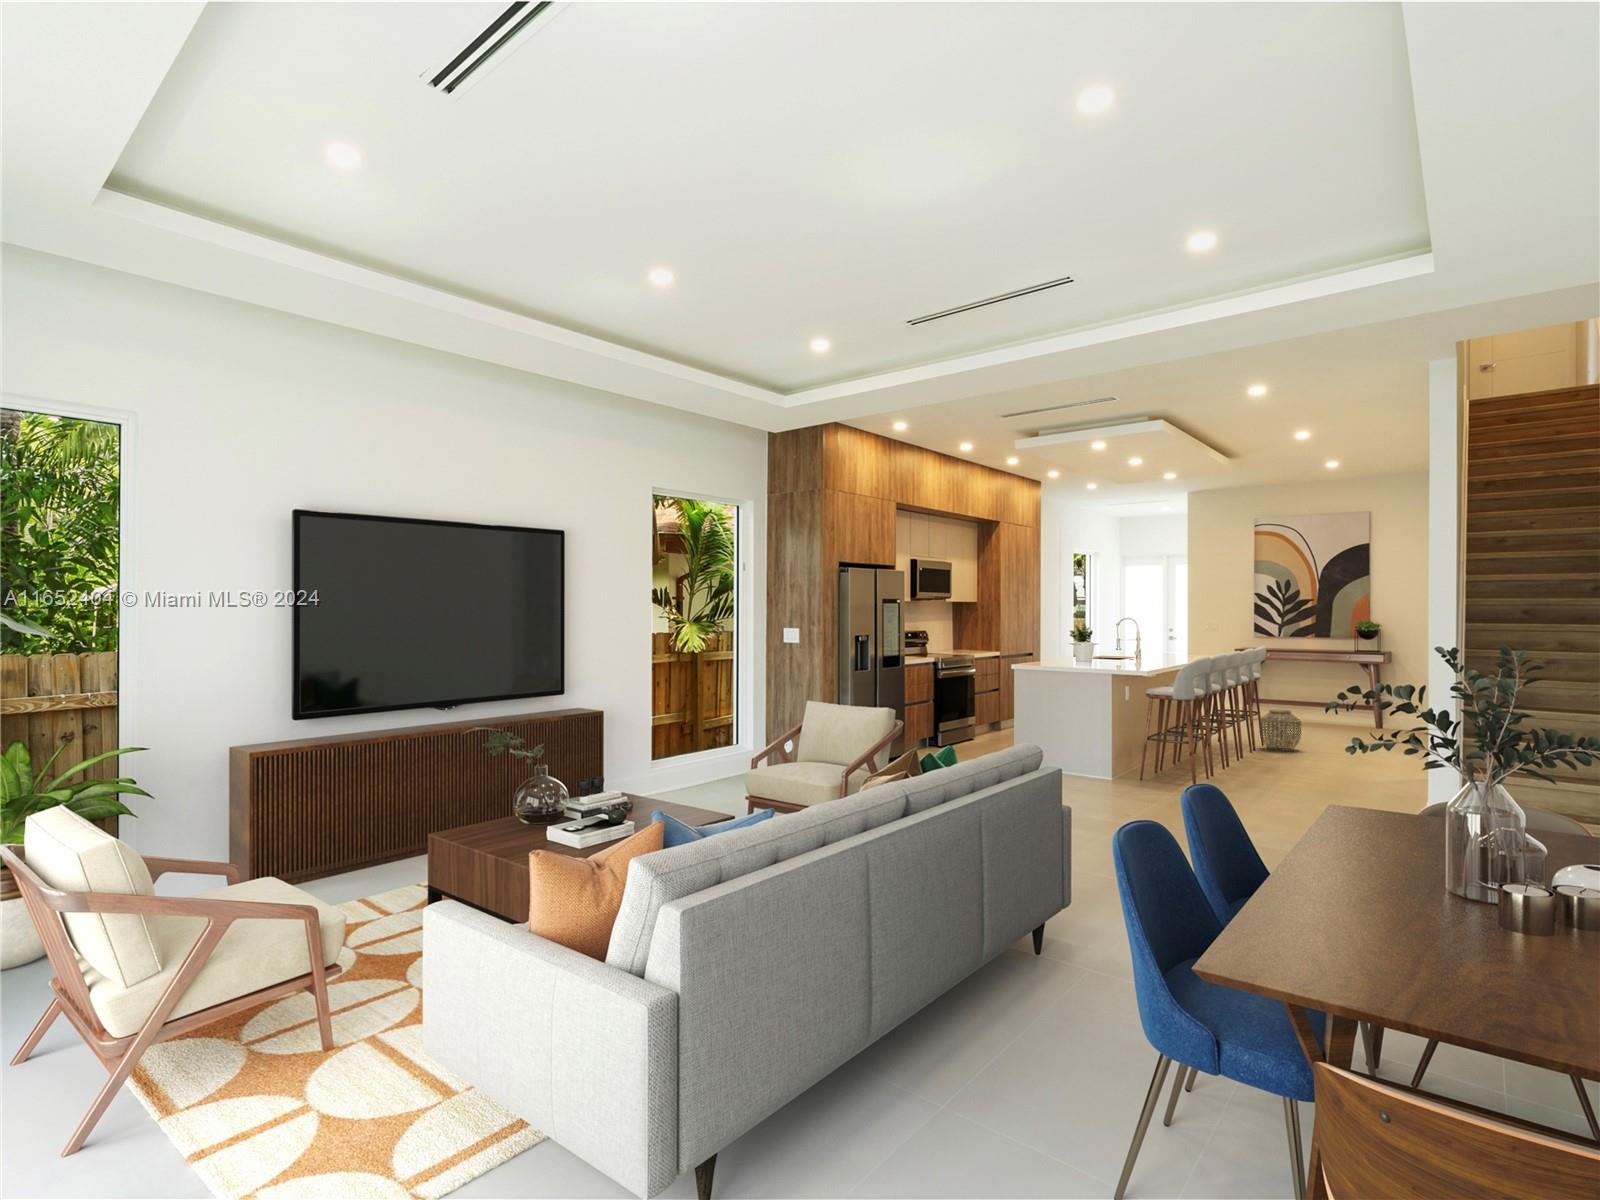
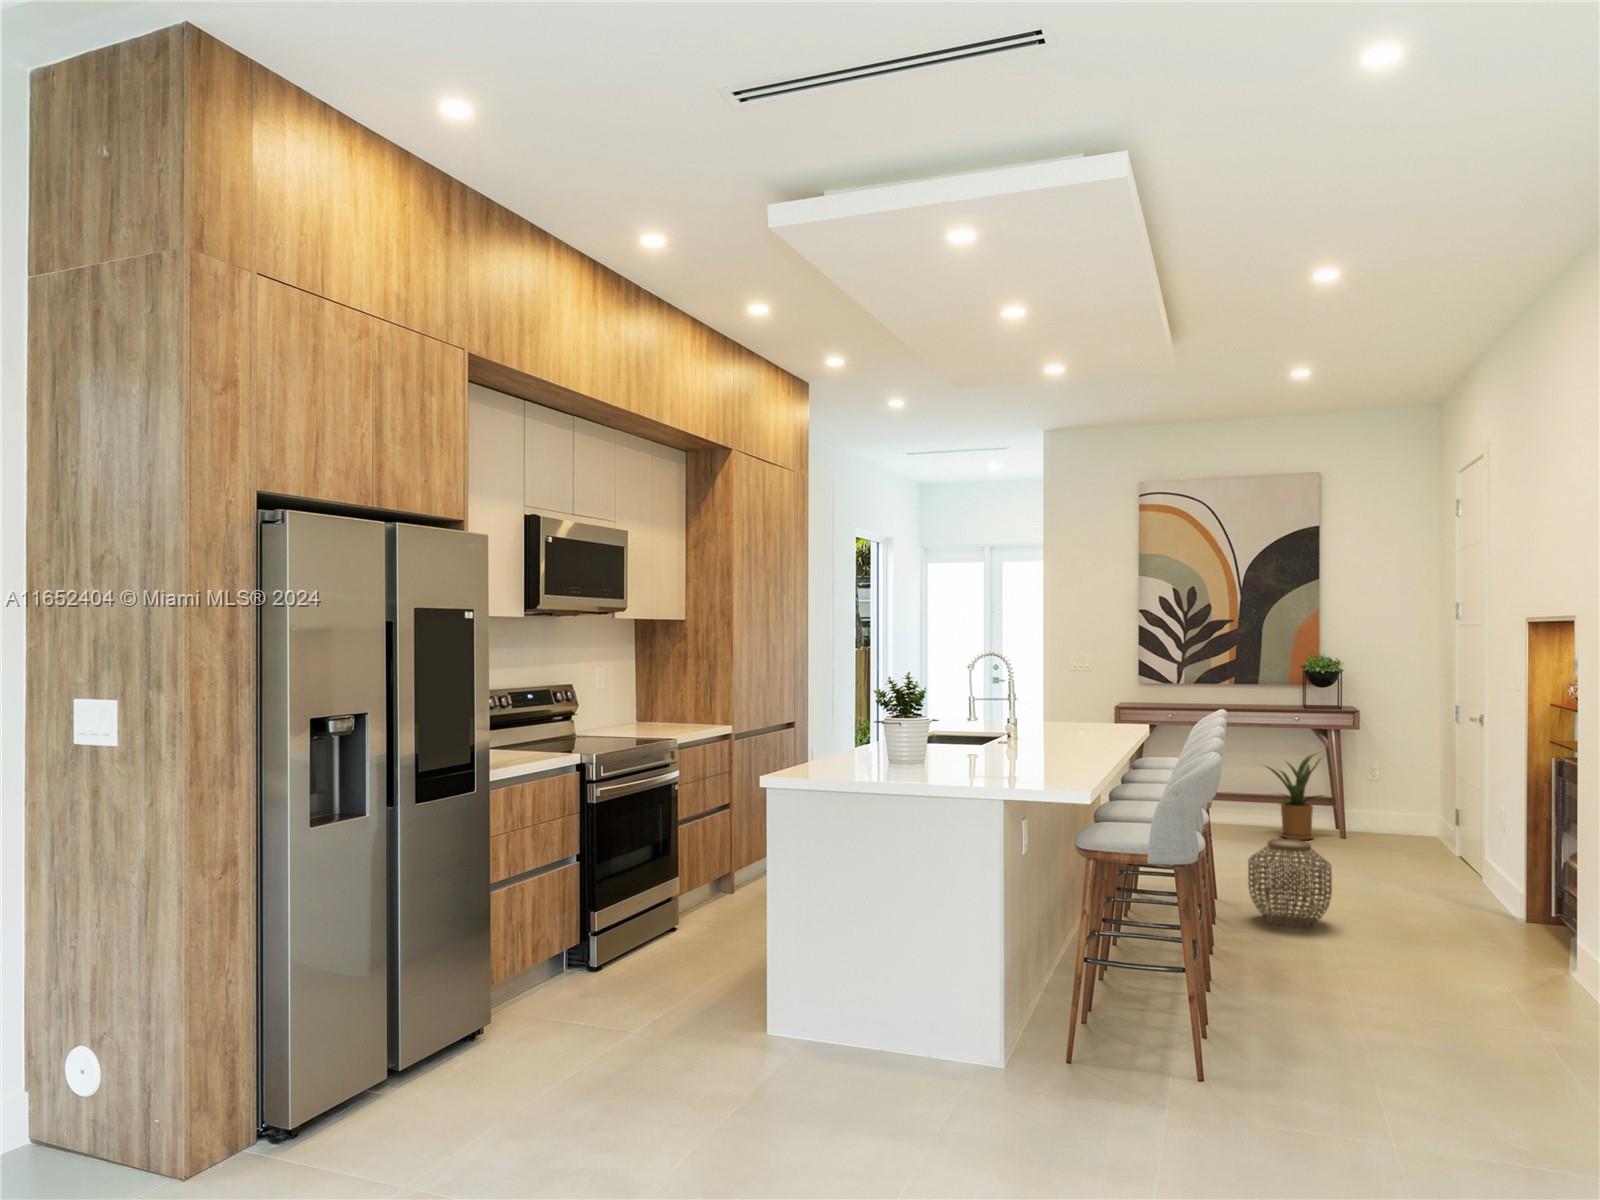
house plant: none [1315,677,1366,727] -> present [1267,754,1324,840]

